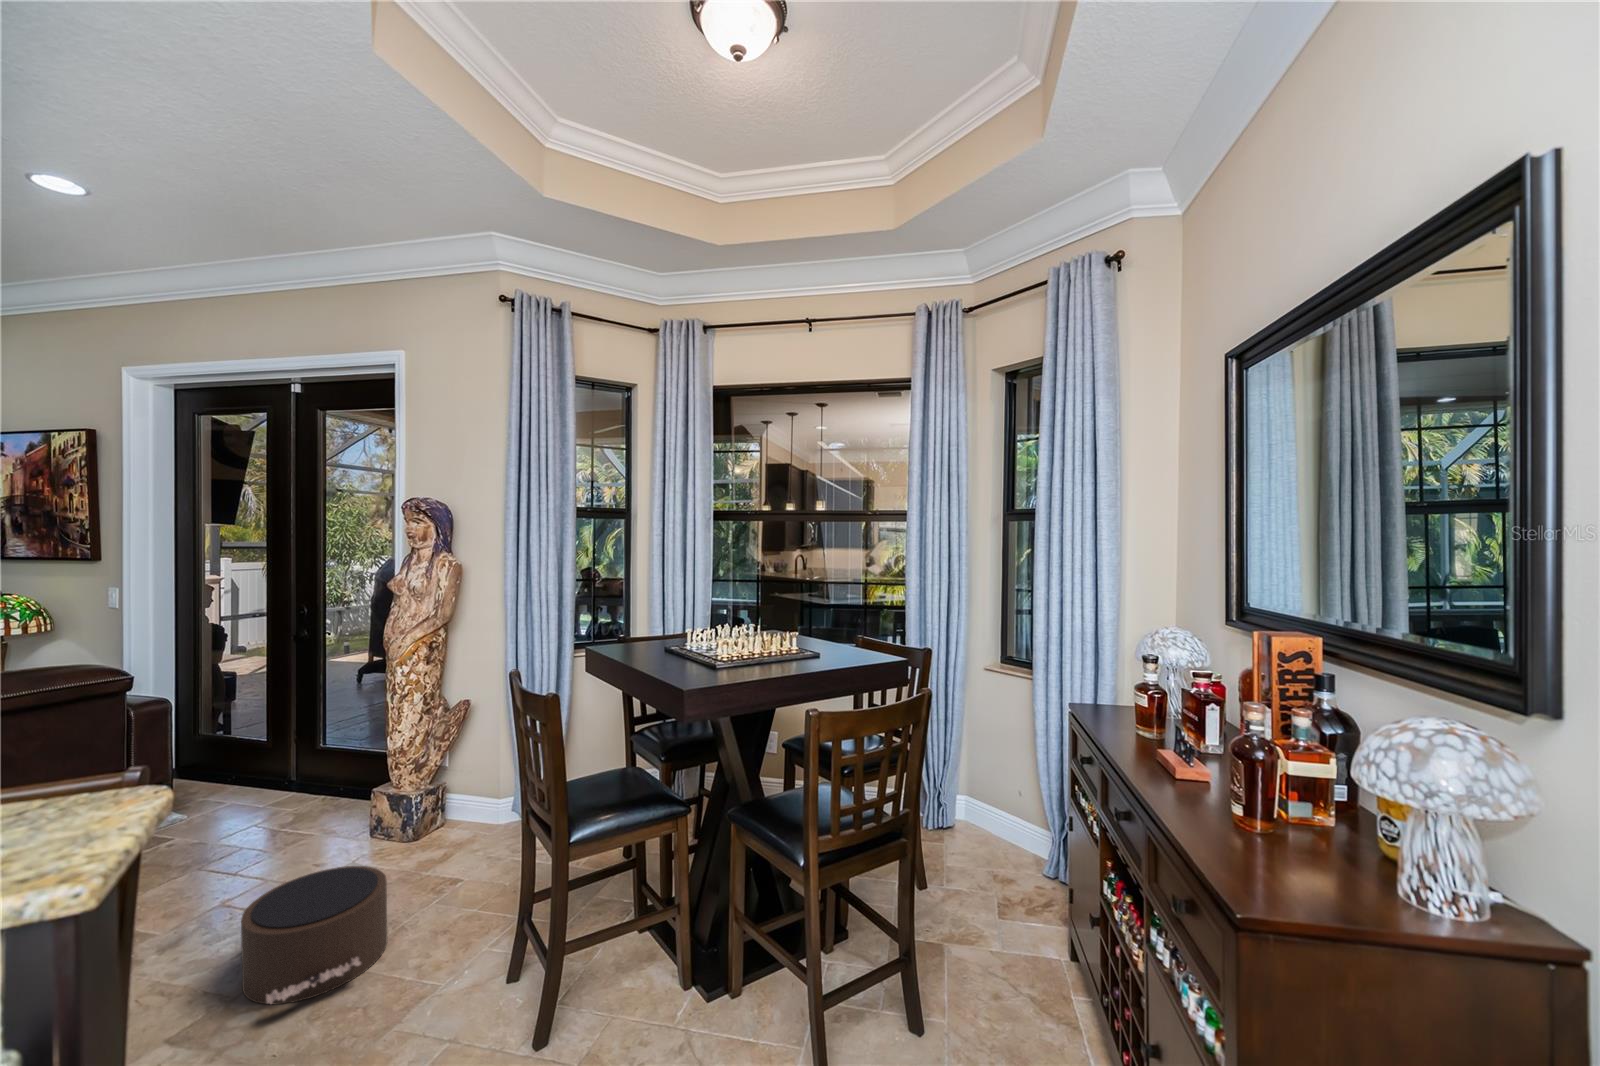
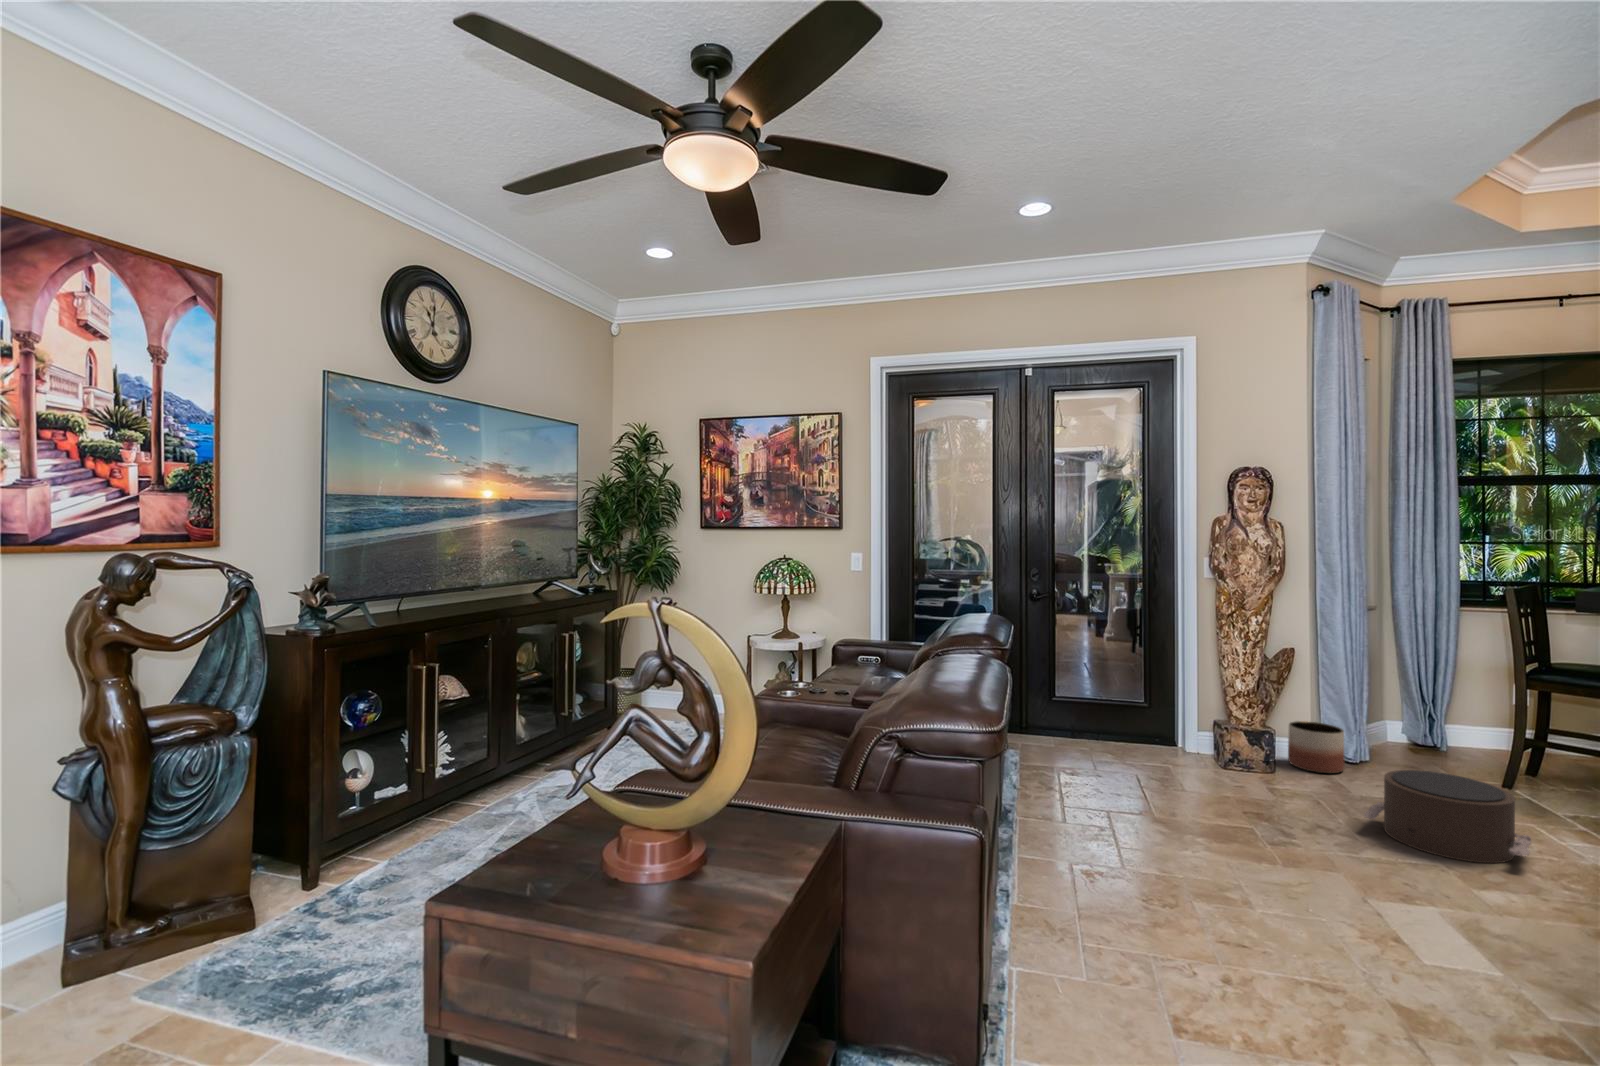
planter: none [439,778,496,842] -> present [1288,721,1344,773]

